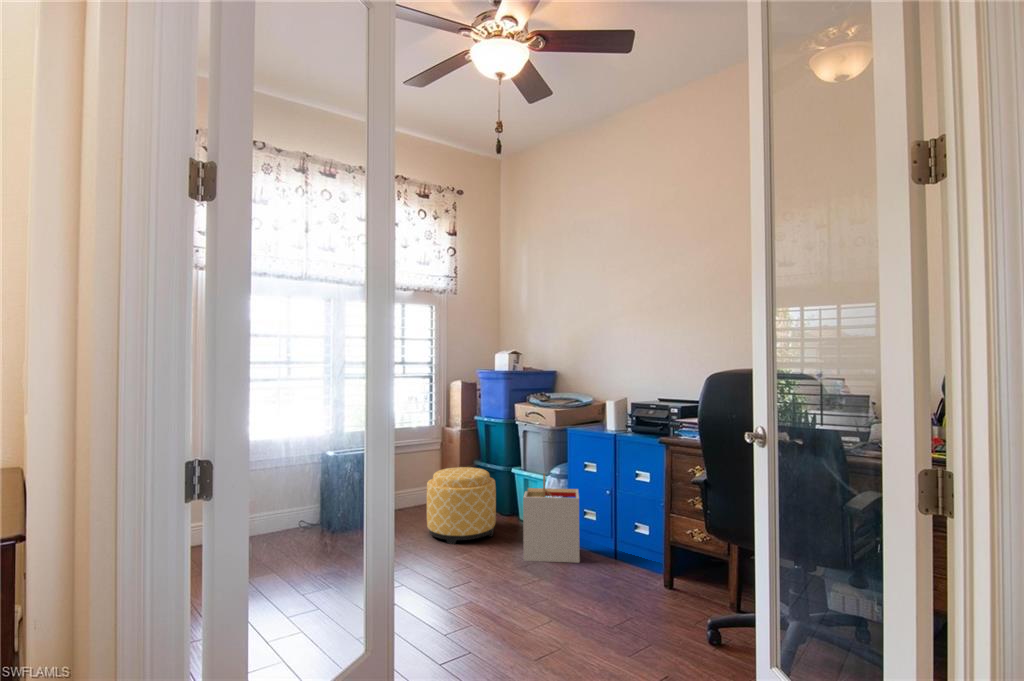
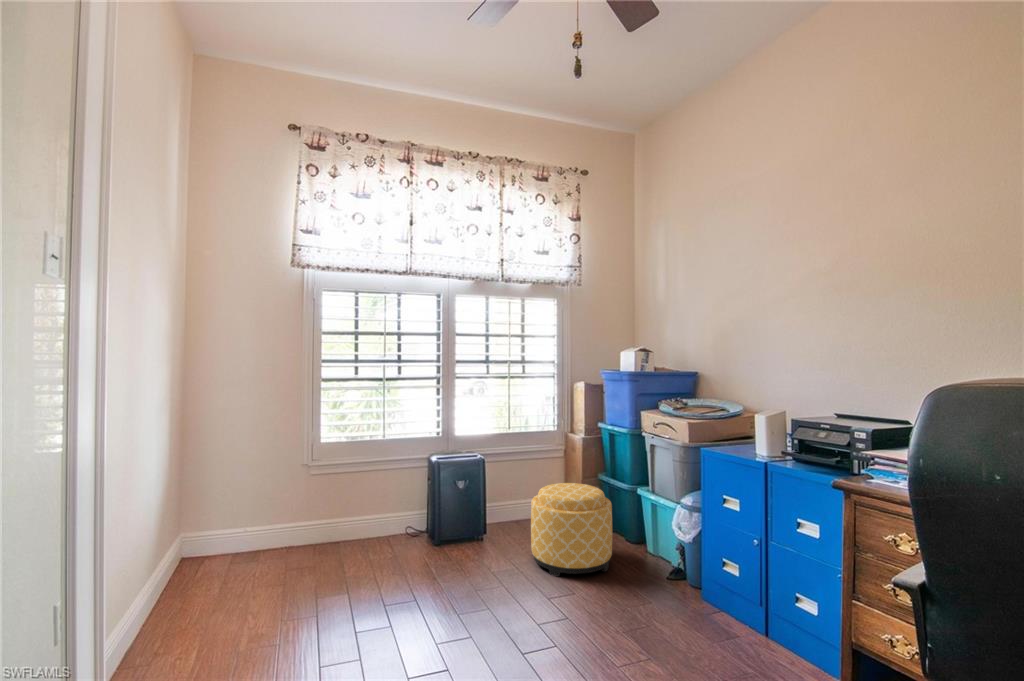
storage bin: present [523,473,580,563] -> none [634,505,714,634]

